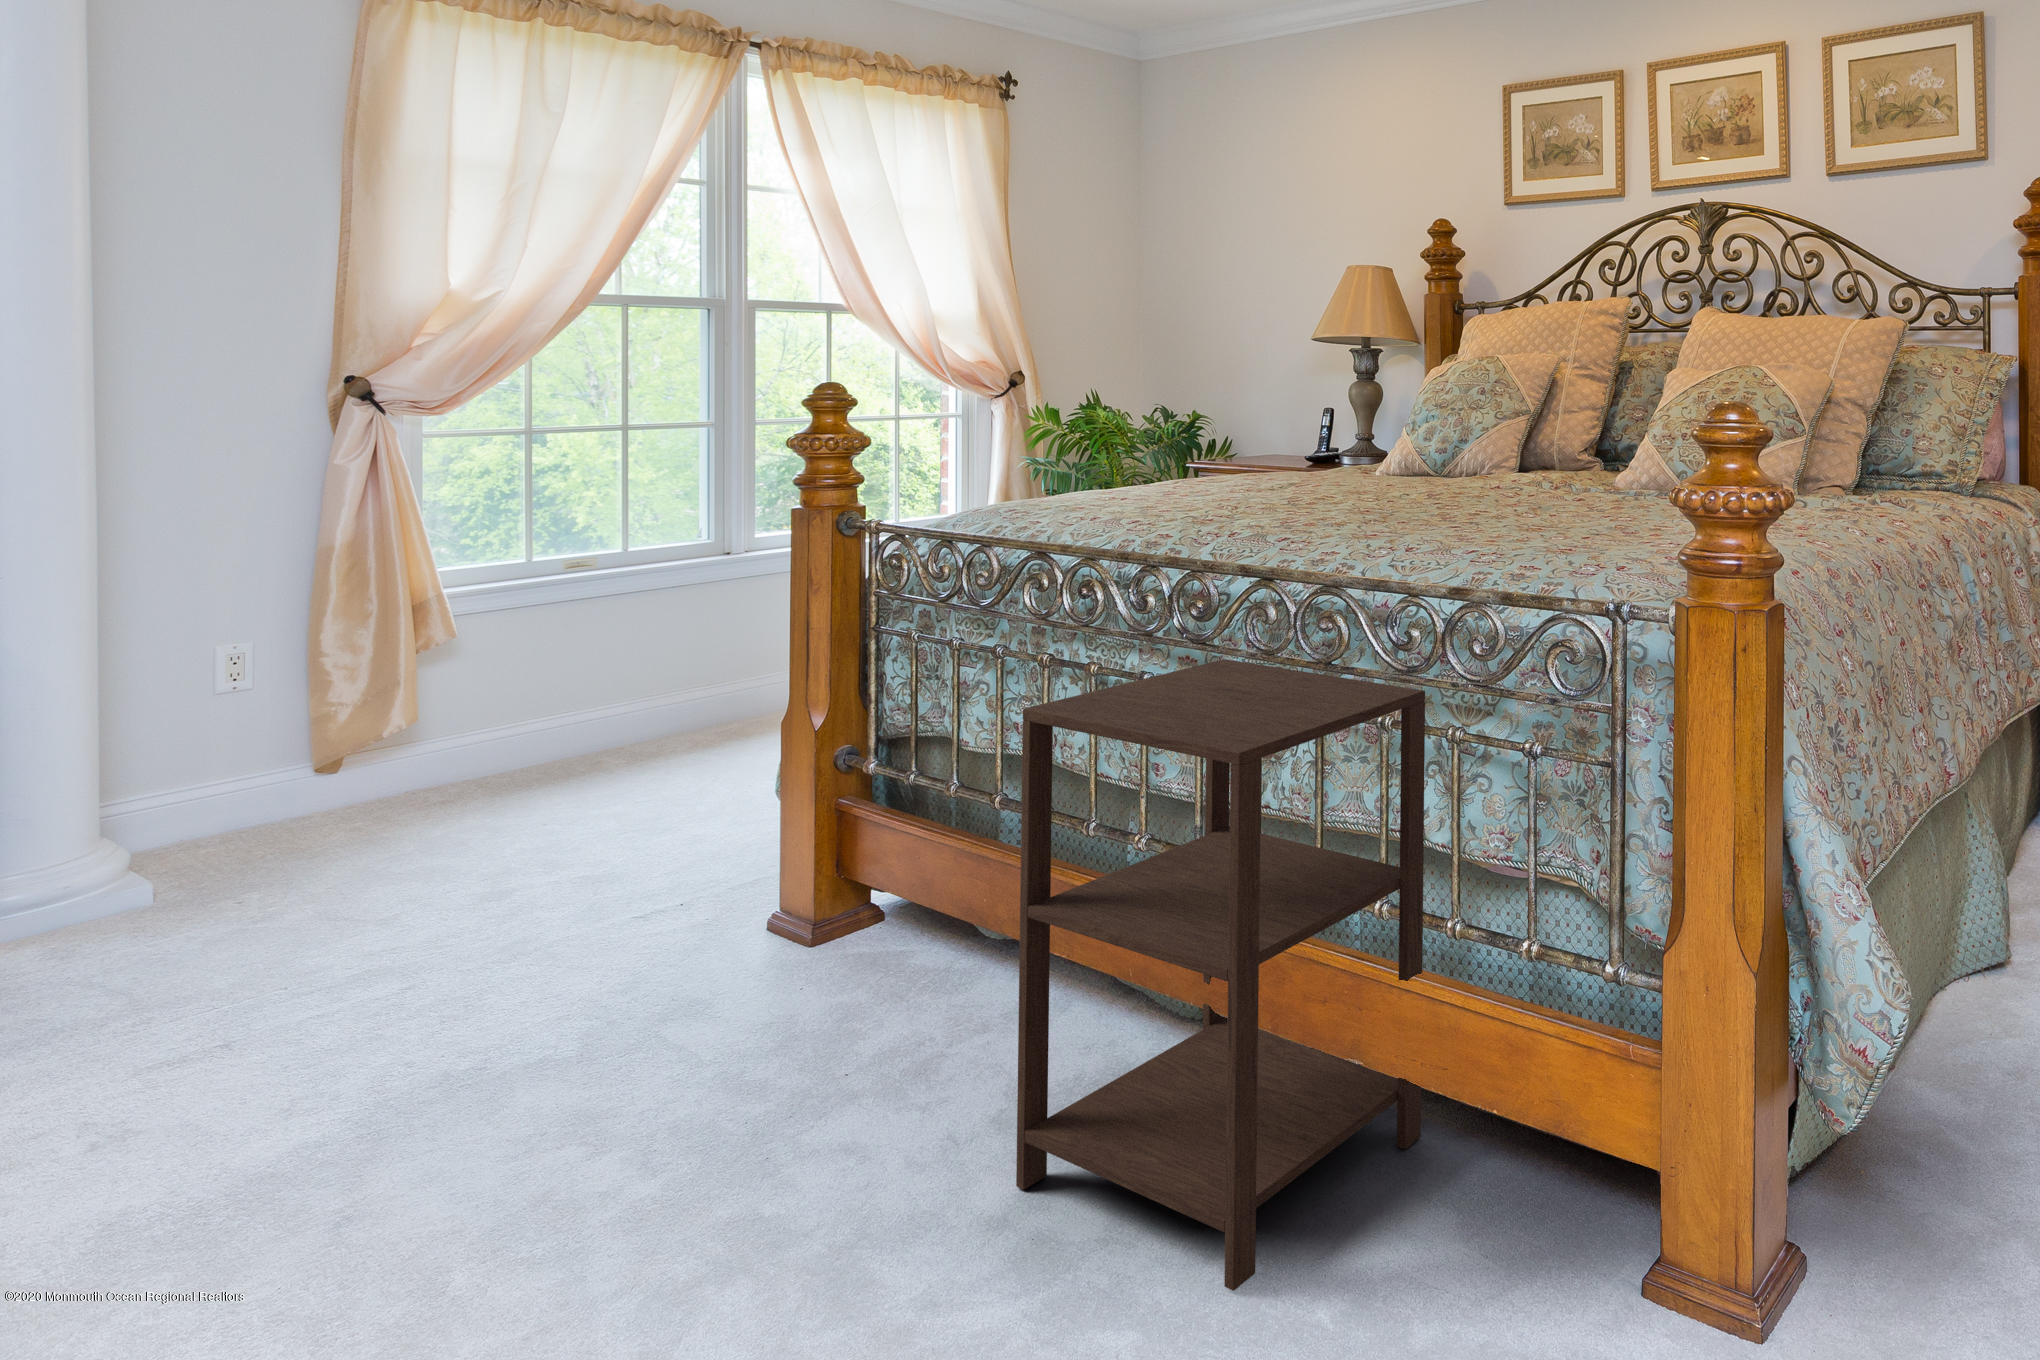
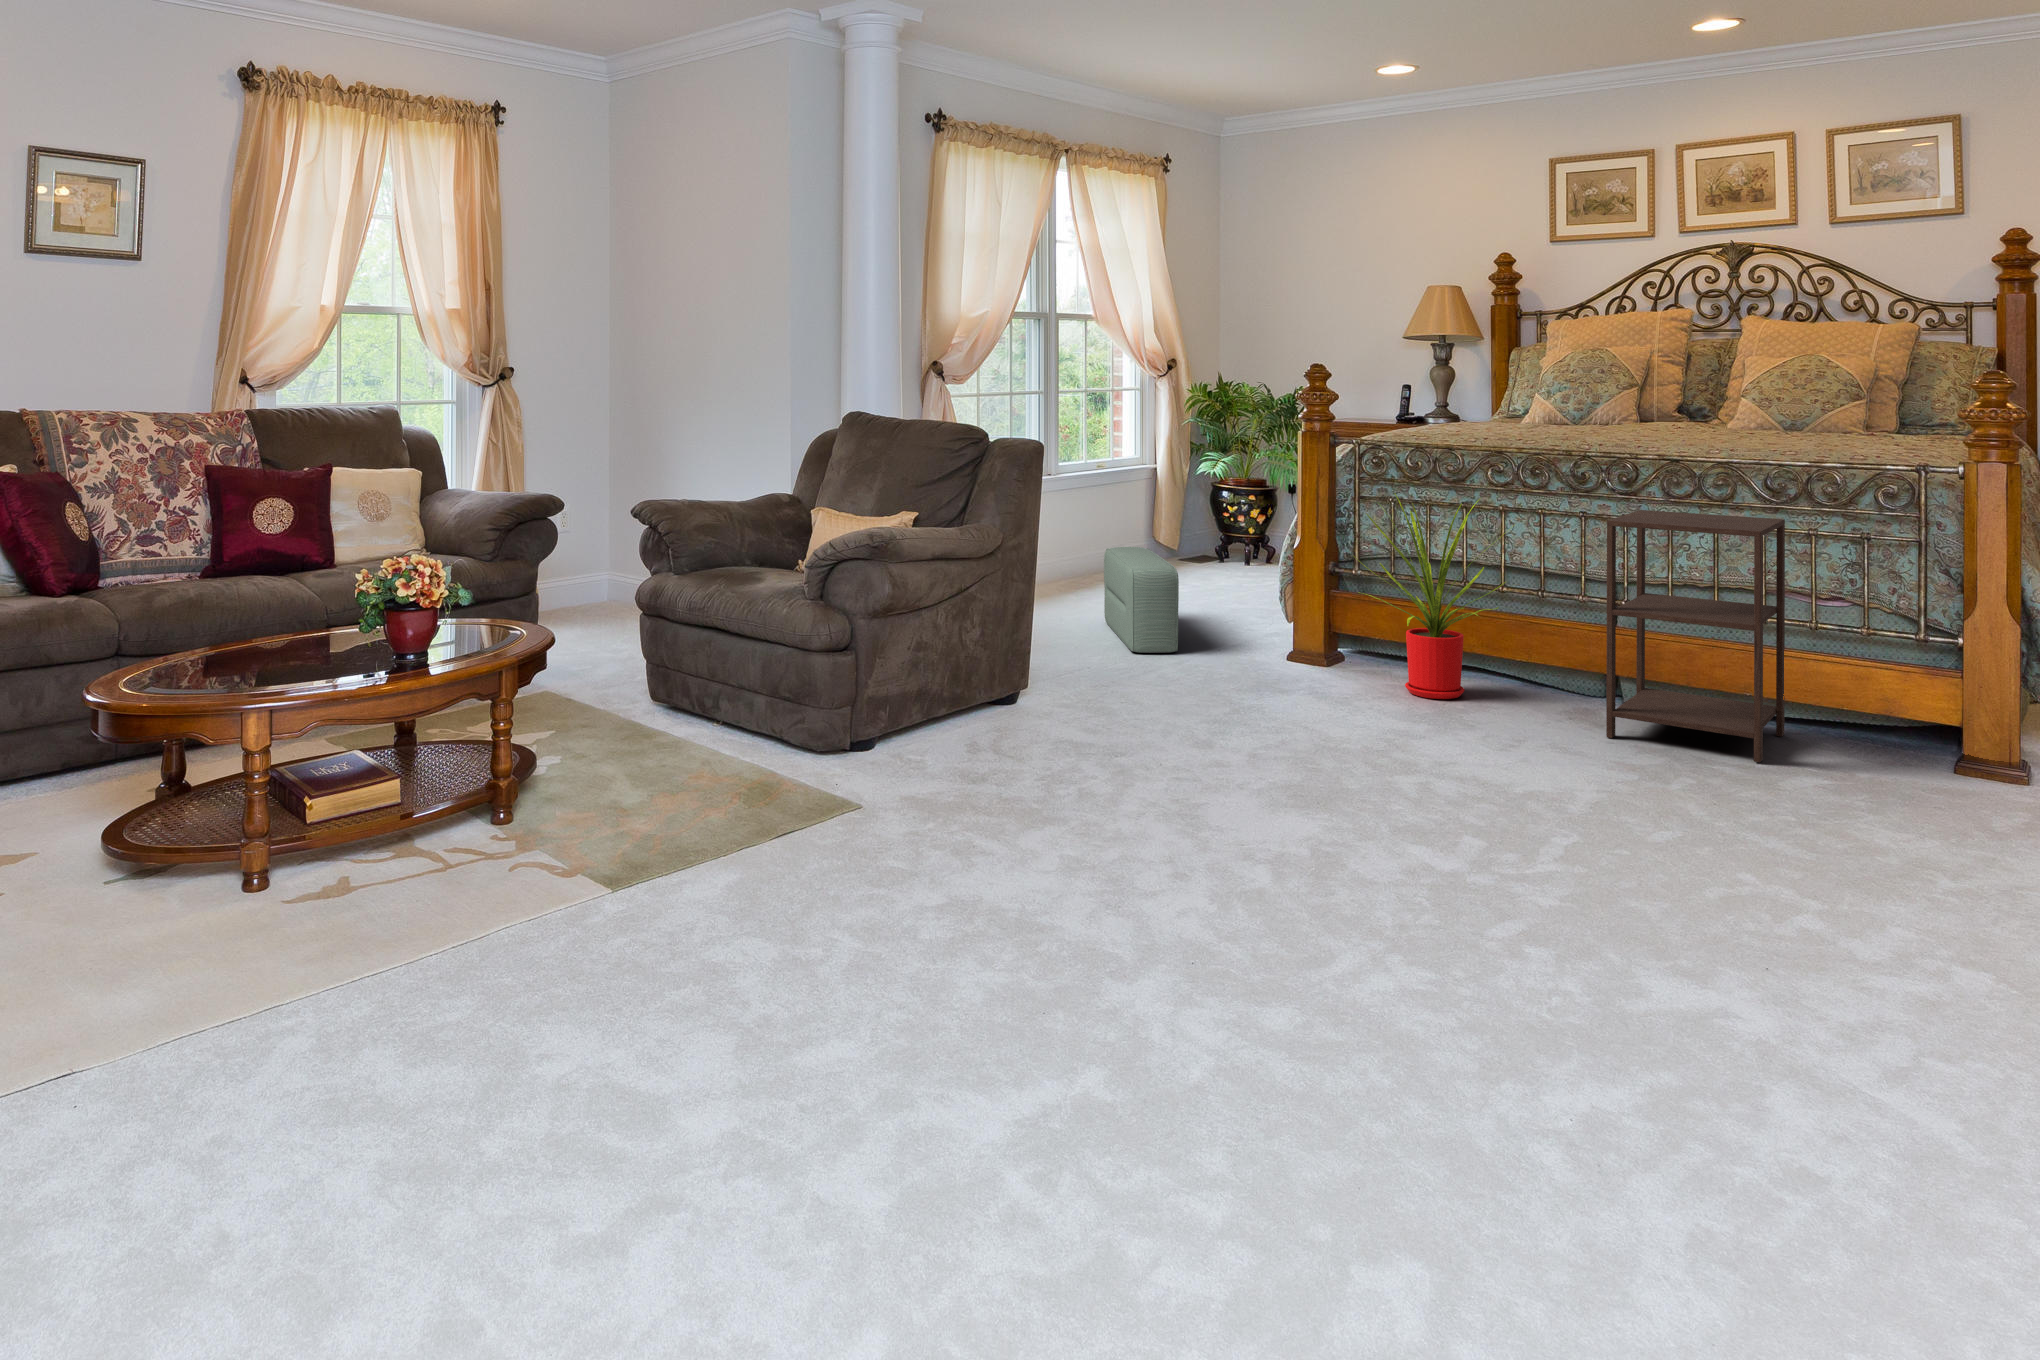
house plant: none [709,616,1031,1041] -> present [1355,494,1505,699]
pouf: none [491,682,707,905] -> present [1104,547,1179,653]

